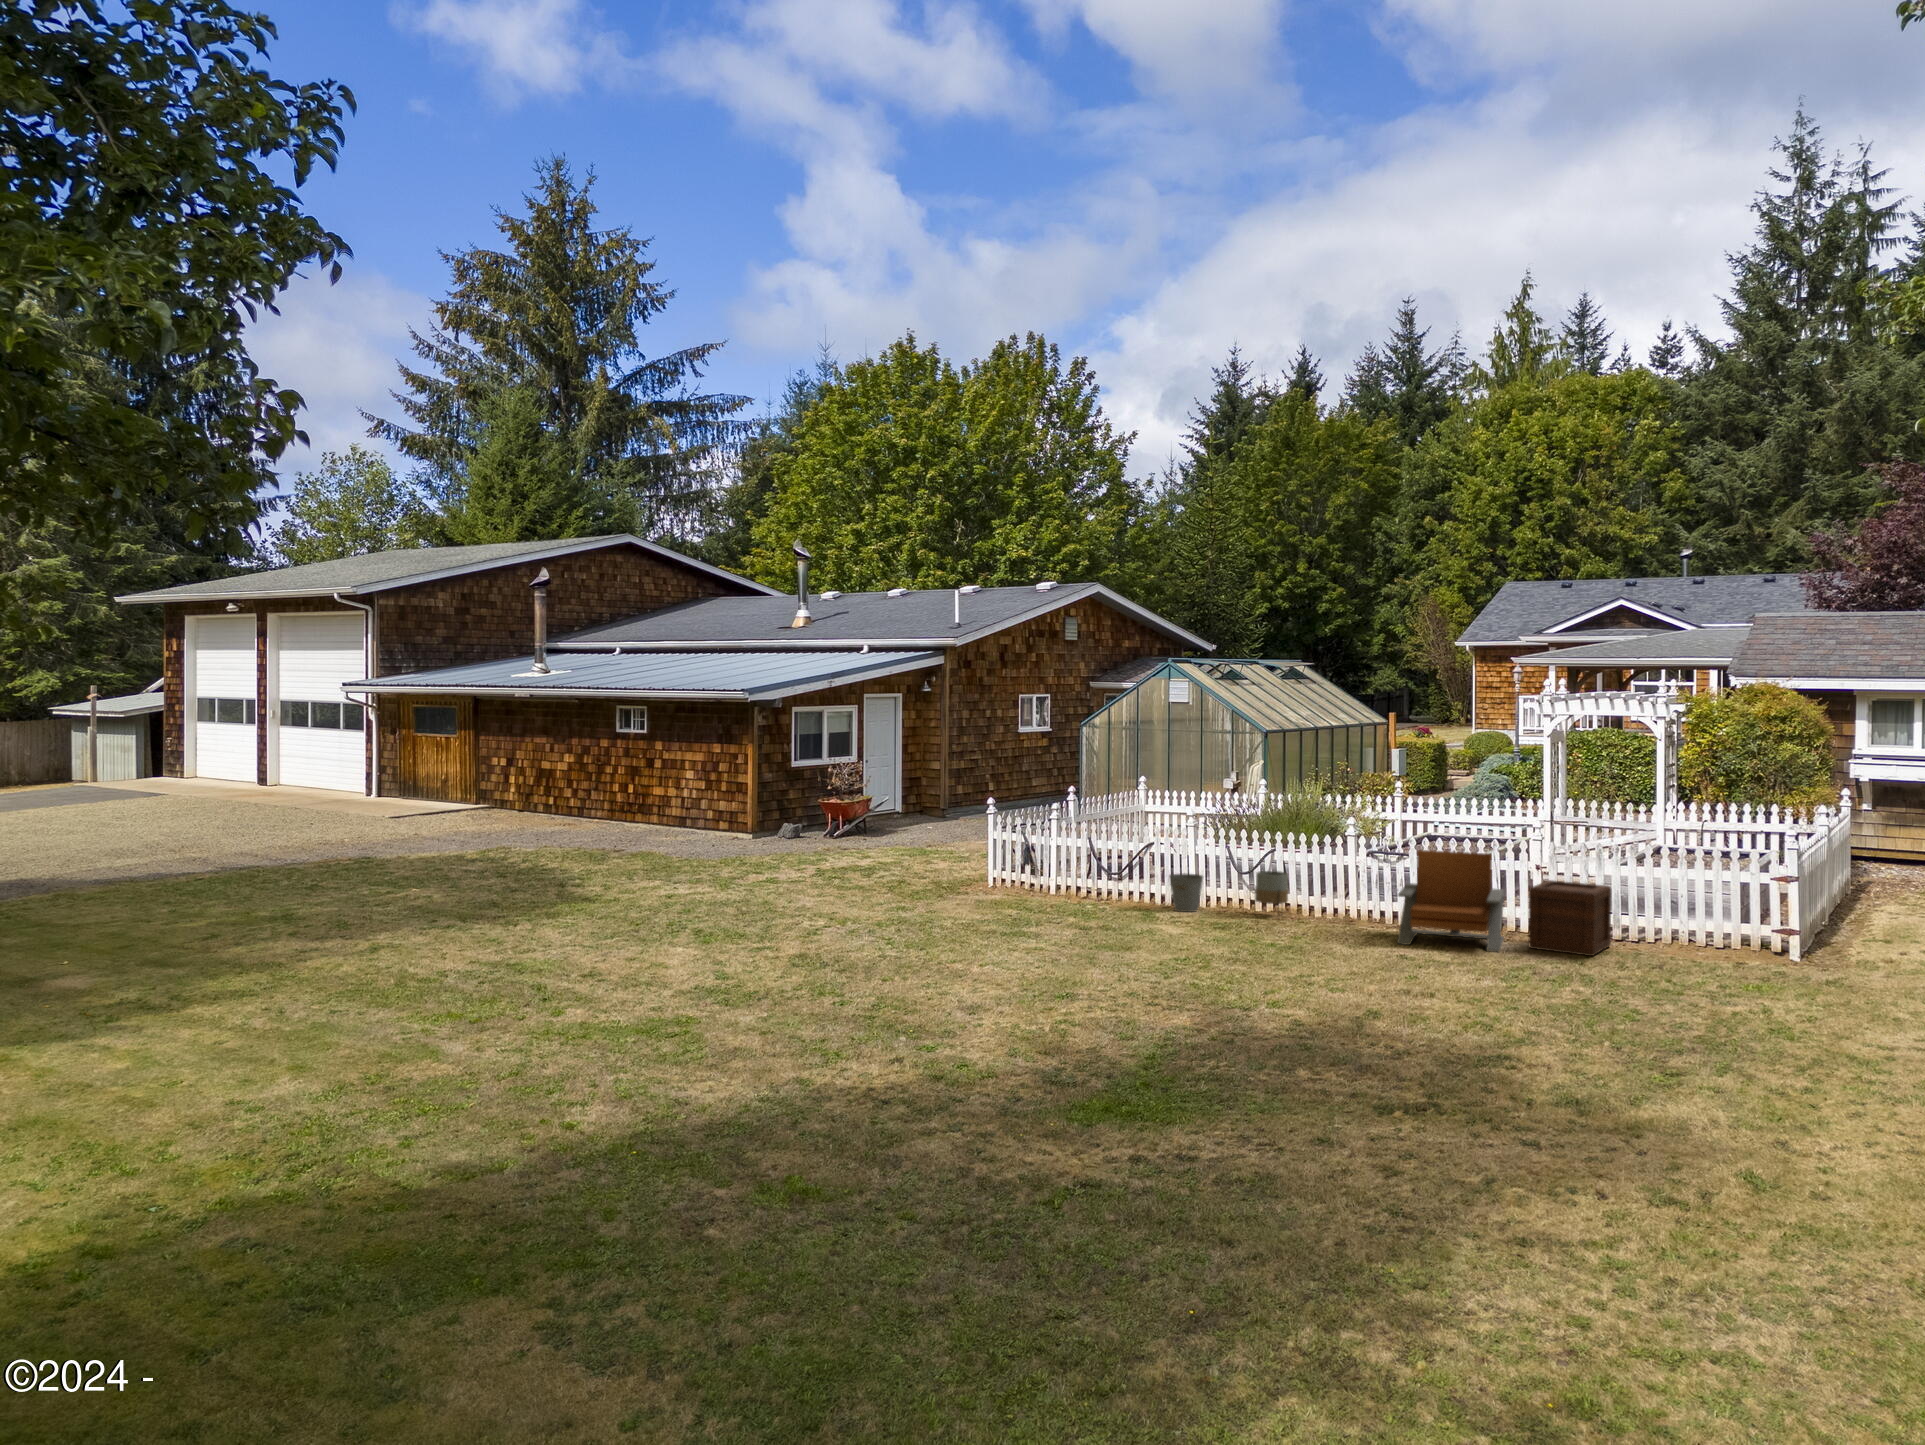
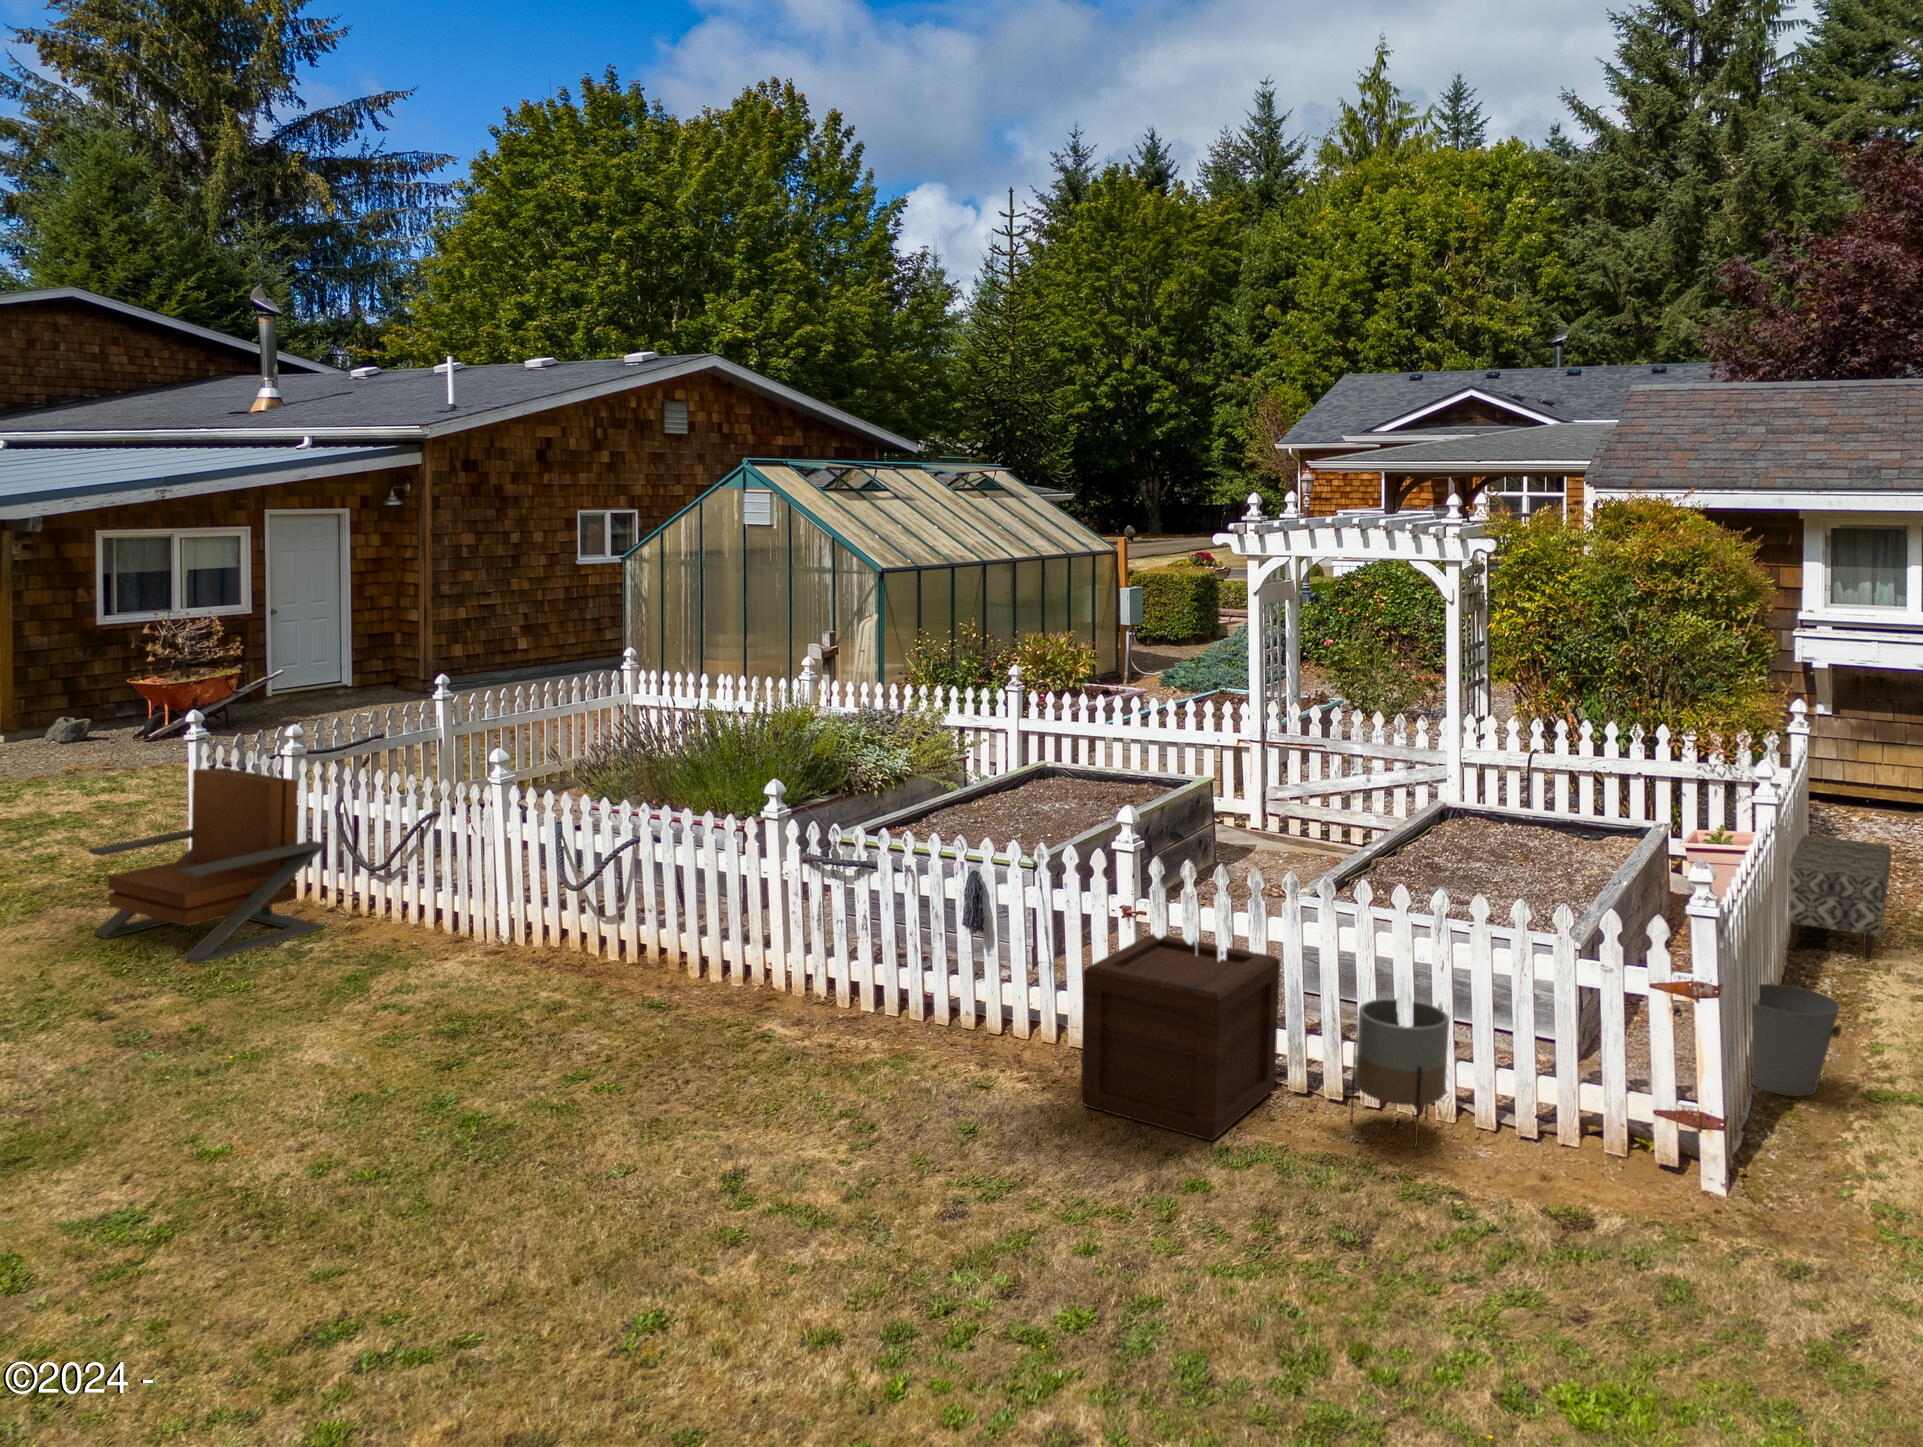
lounge chair: present [1397,850,1505,952] -> present [89,767,325,963]
bench: none [1844,862,1903,919] -> present [1788,835,1892,961]
planter: present [1255,871,1288,905] -> present [1350,999,1449,1148]
bucket: present [1169,873,1203,912] -> present [1752,984,1842,1096]

